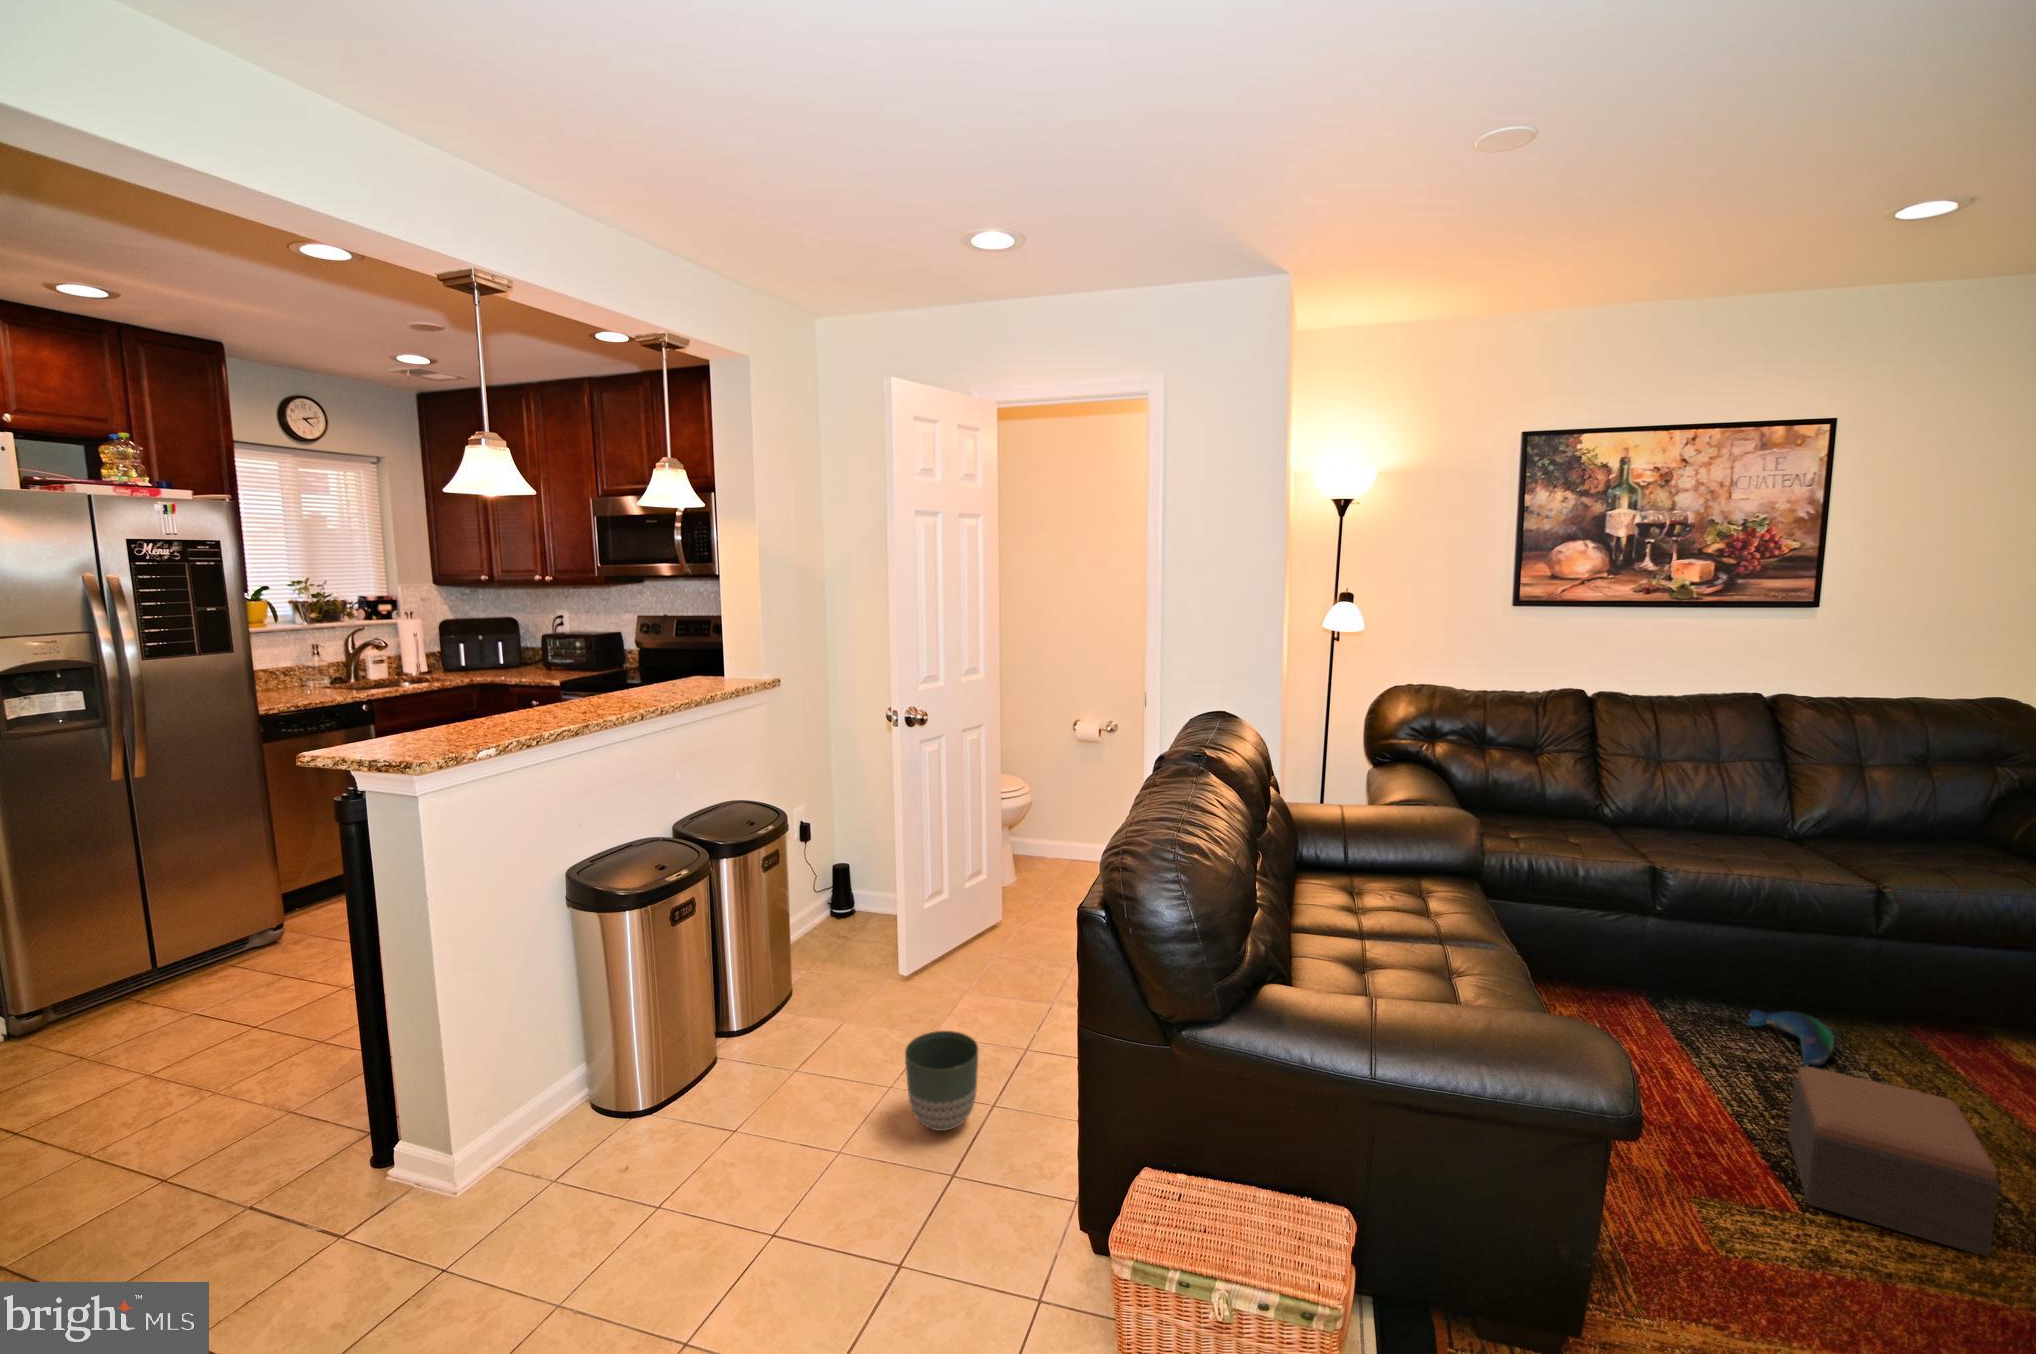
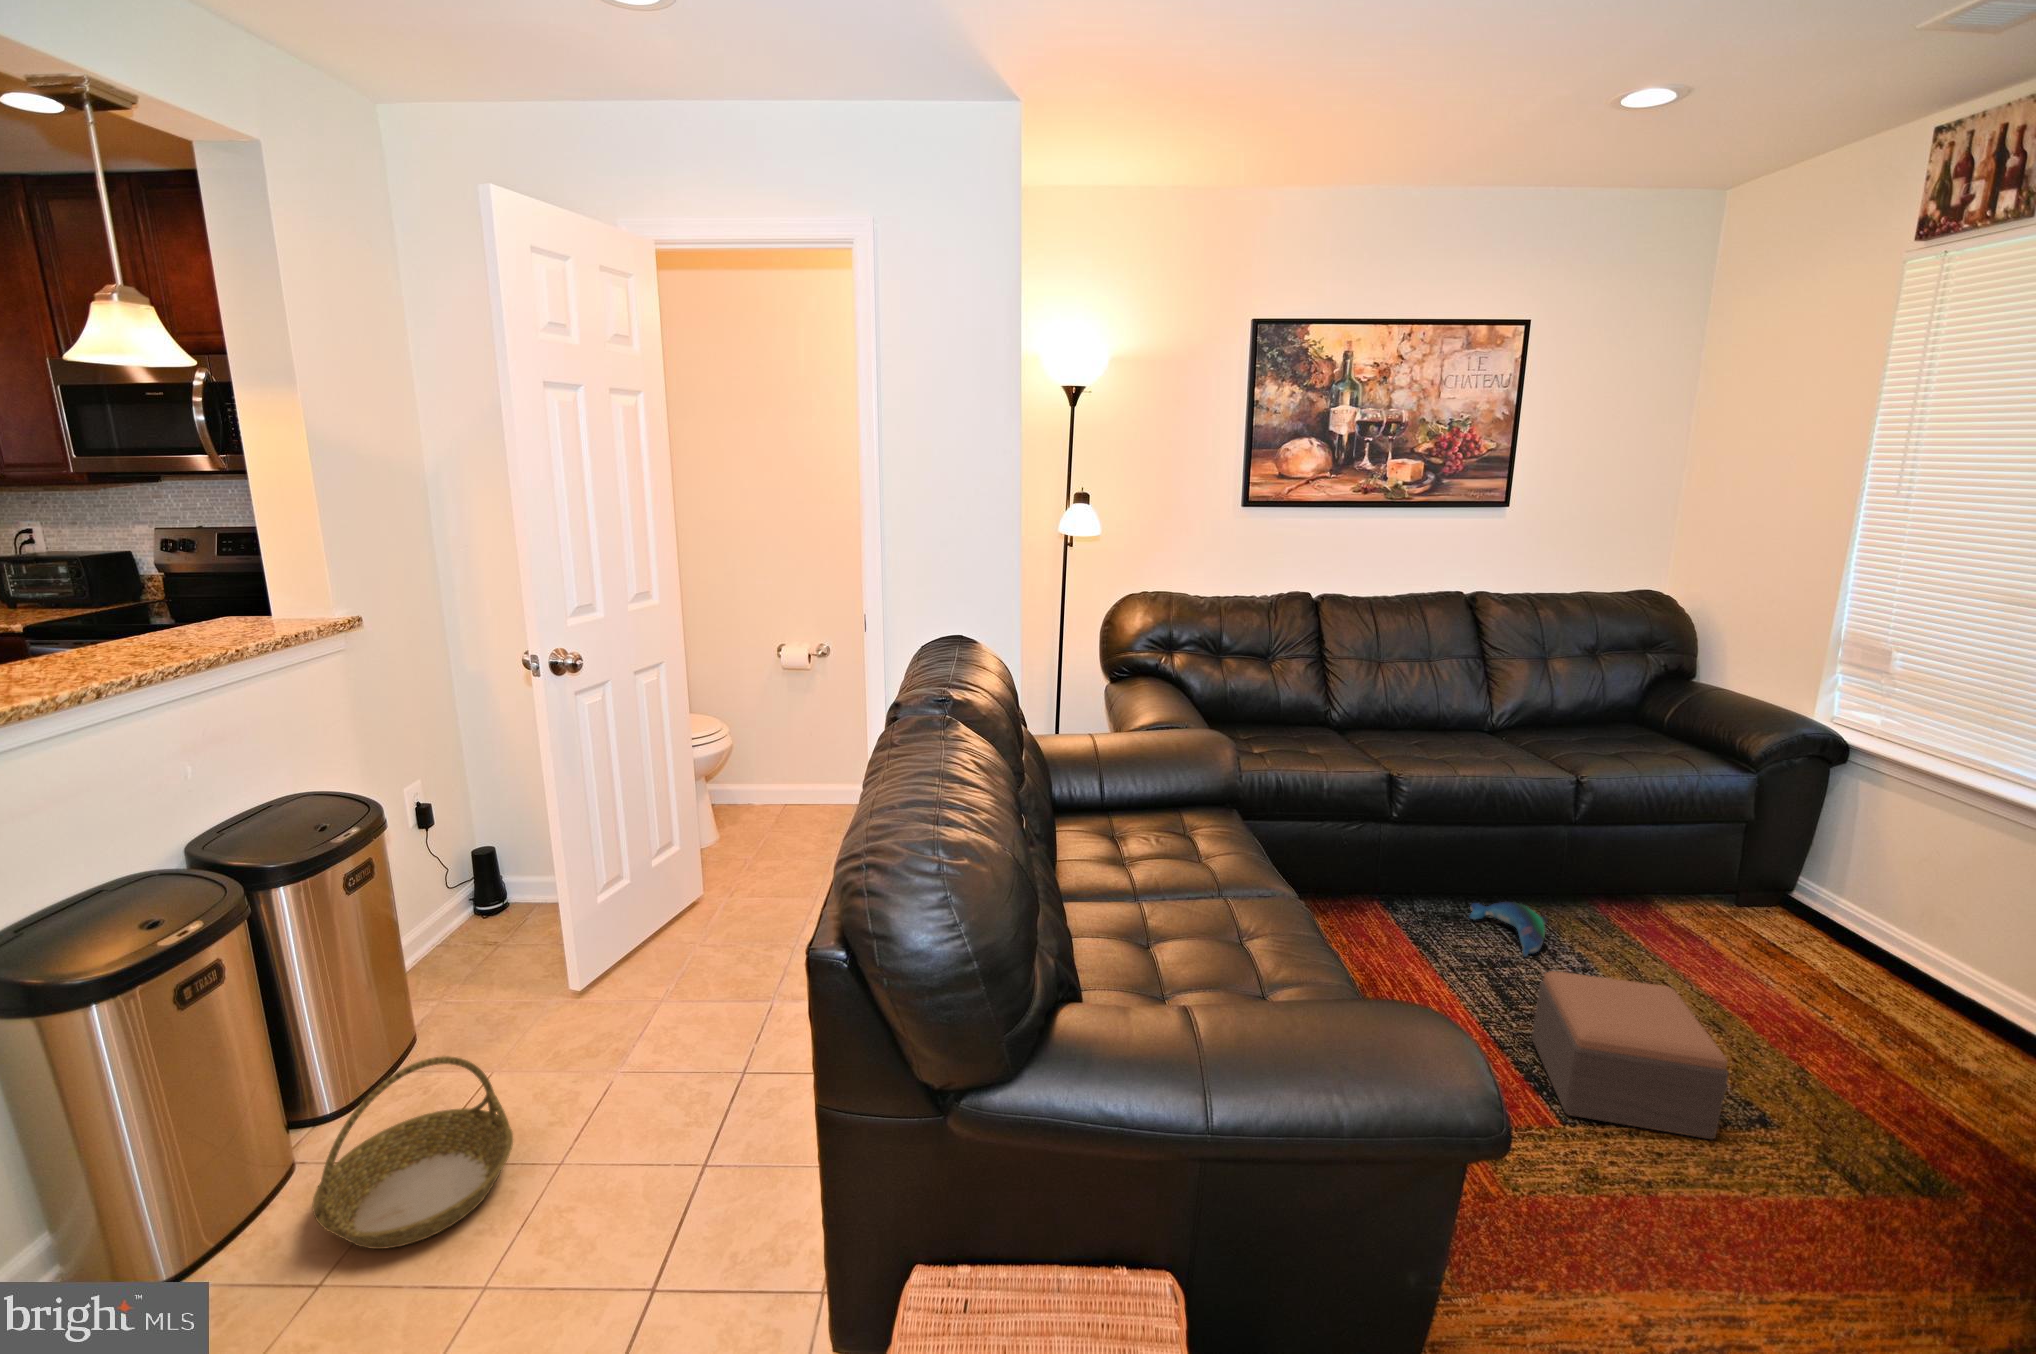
basket: none [749,984,870,1110] -> present [312,1056,513,1249]
planter: present [905,1031,978,1131] -> none [559,1094,670,1236]

